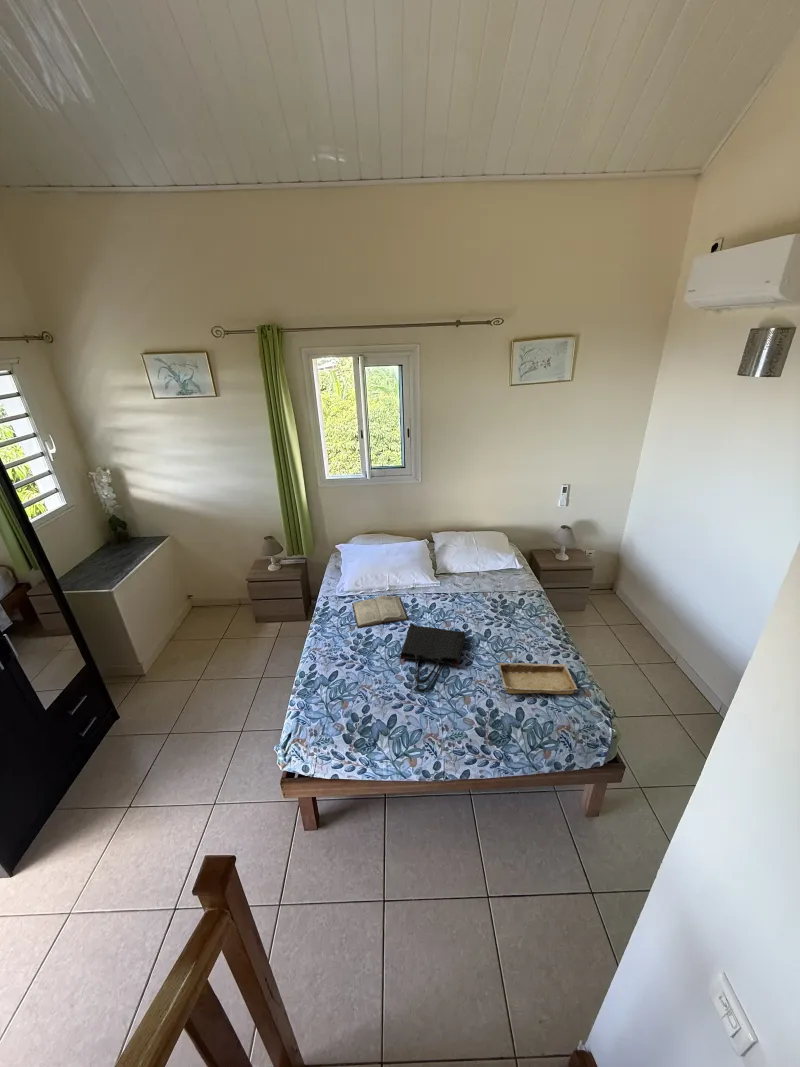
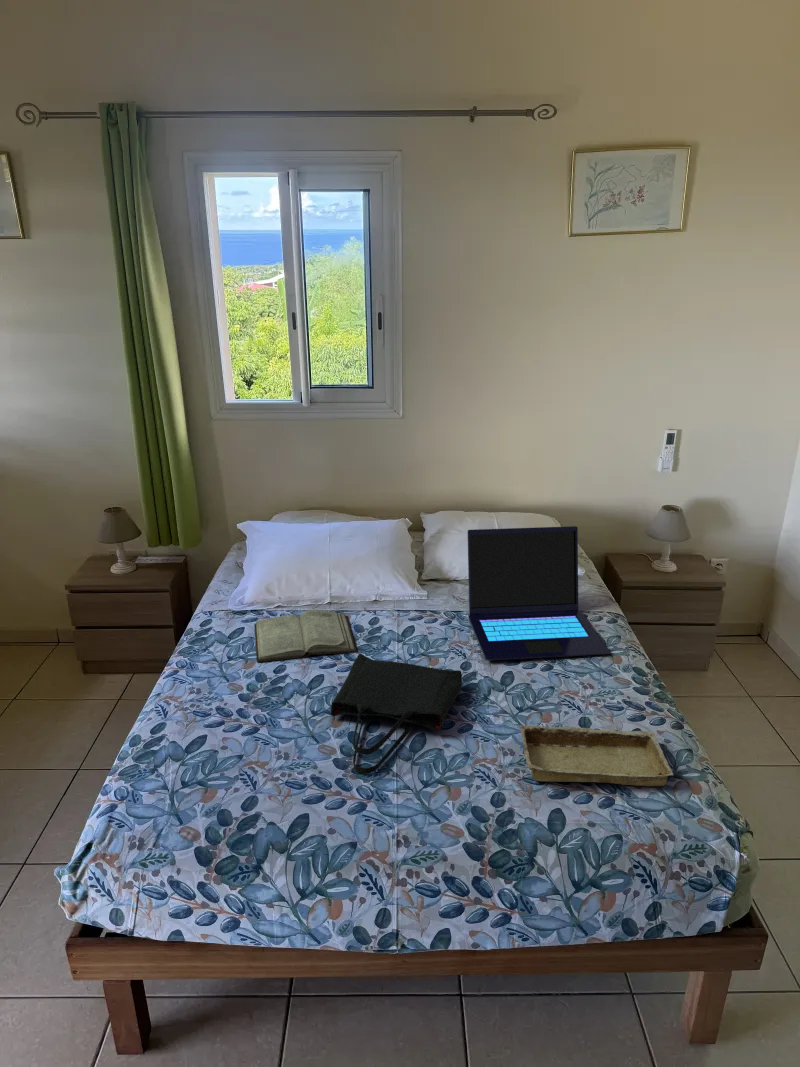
laptop: none [462,547,540,623] -> present [468,526,610,660]

